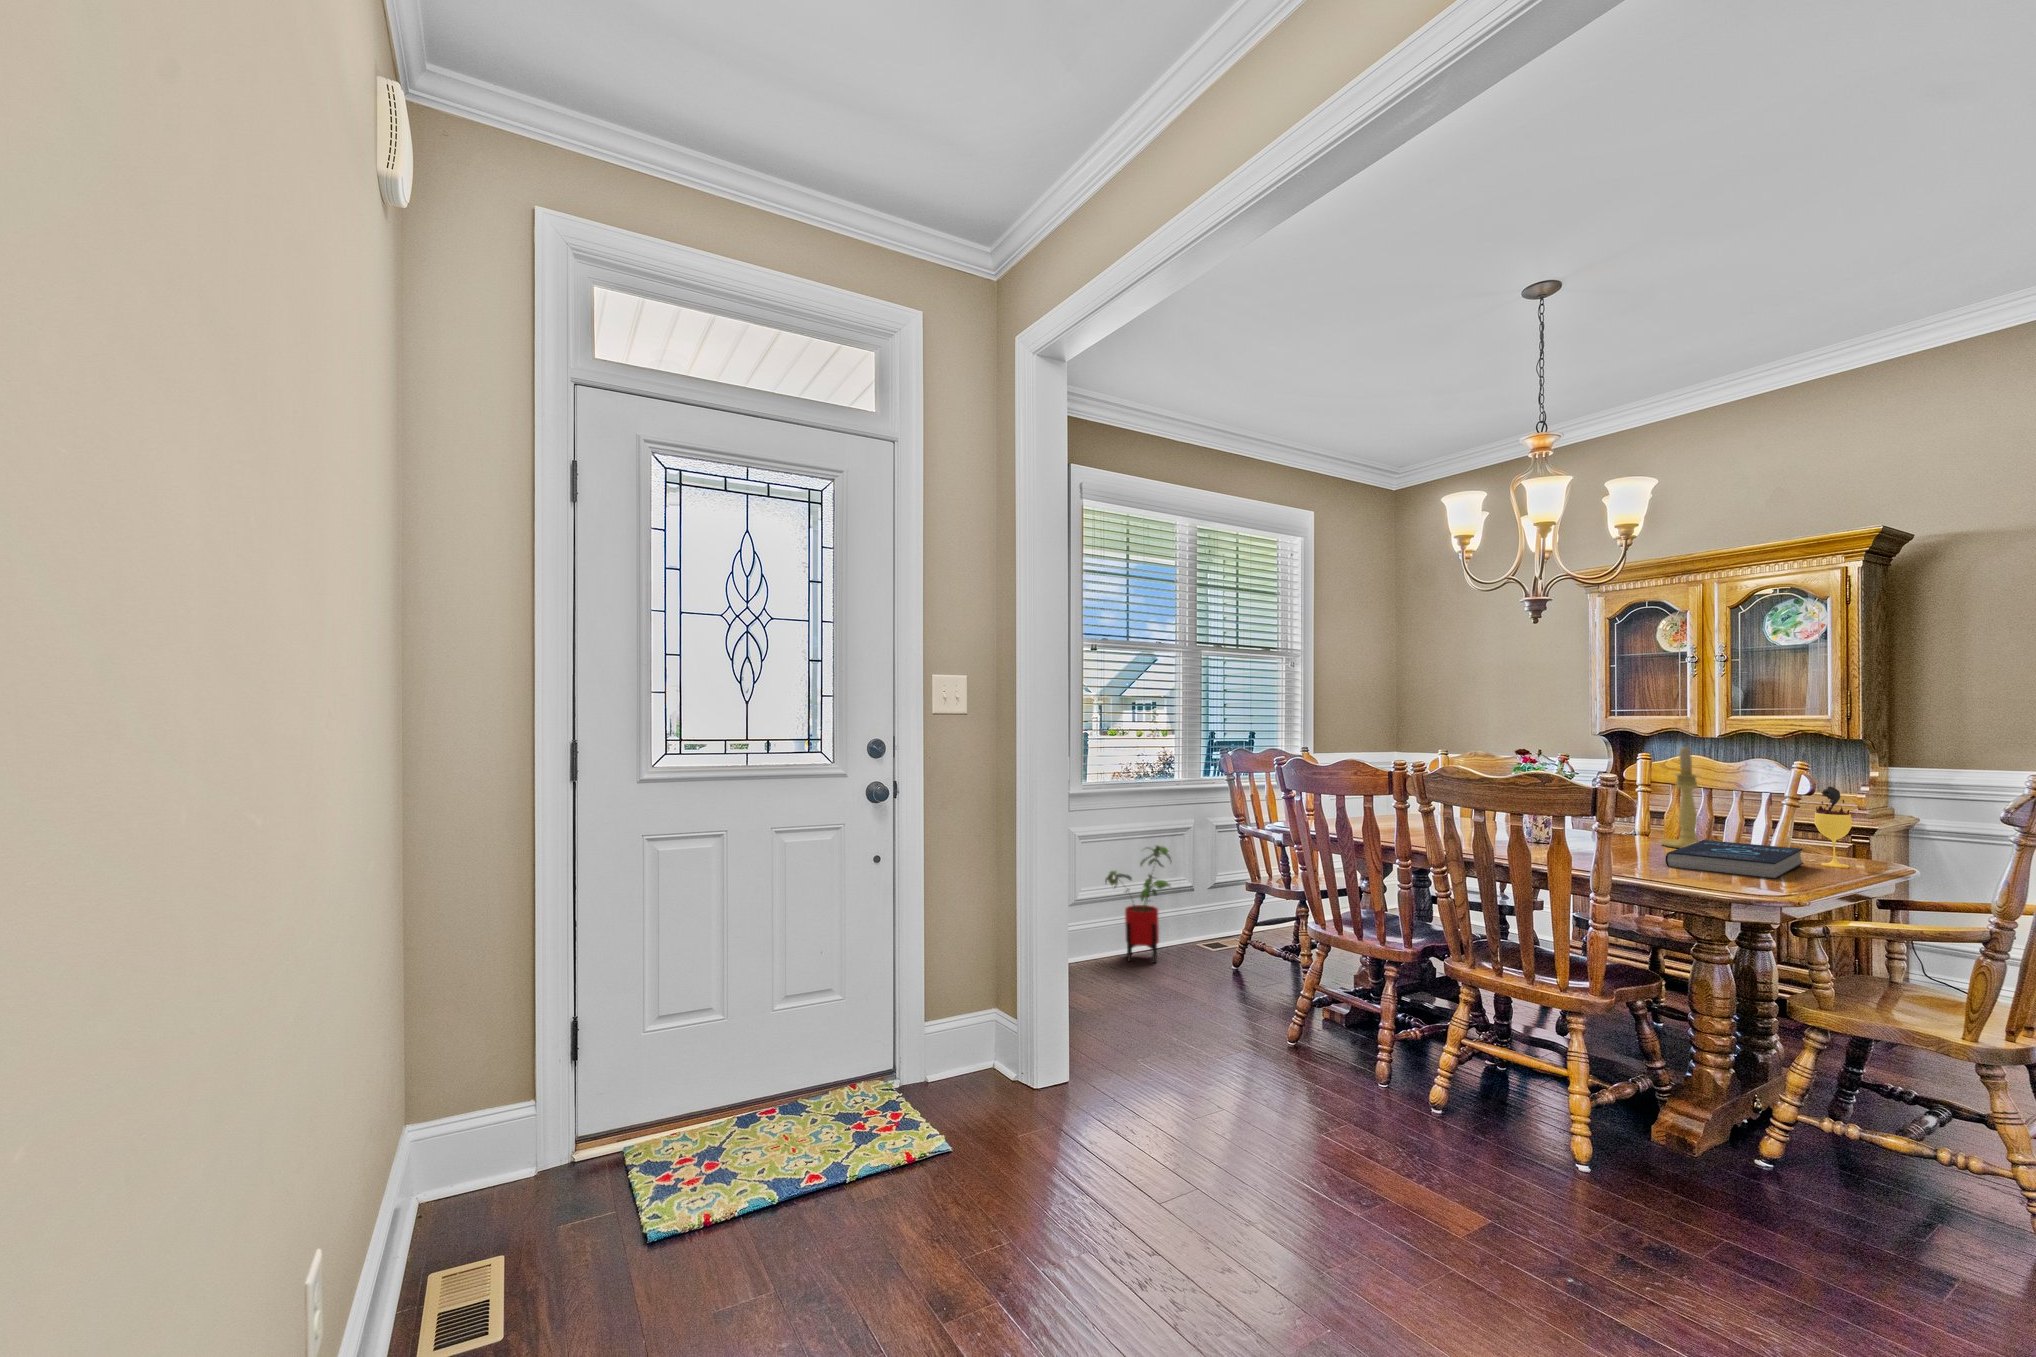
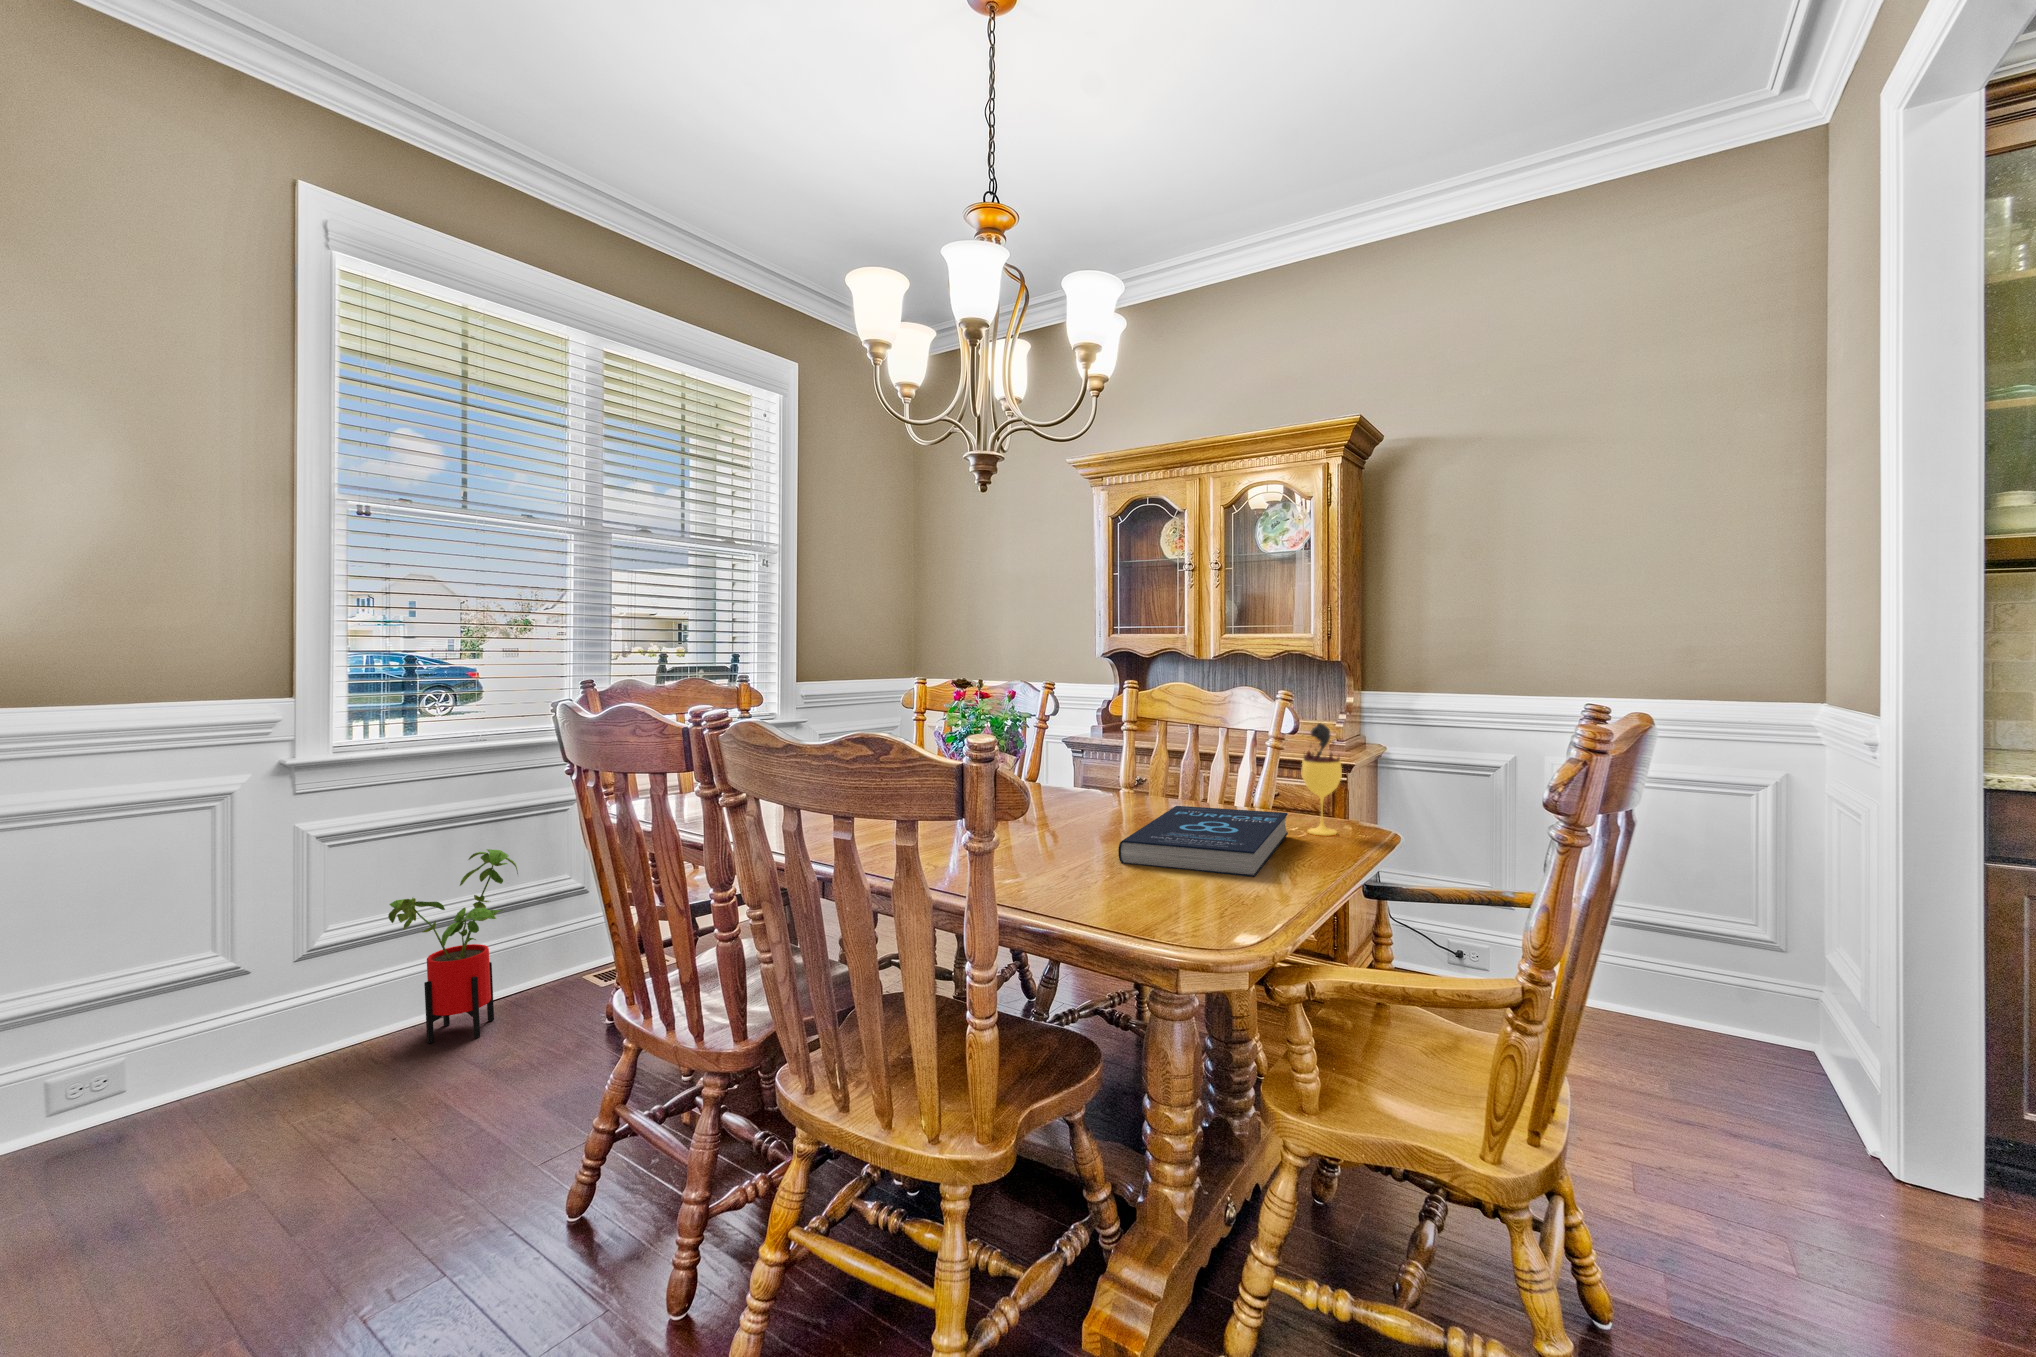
candle holder: present [1660,747,1698,848] -> none [1130,670,1199,816]

